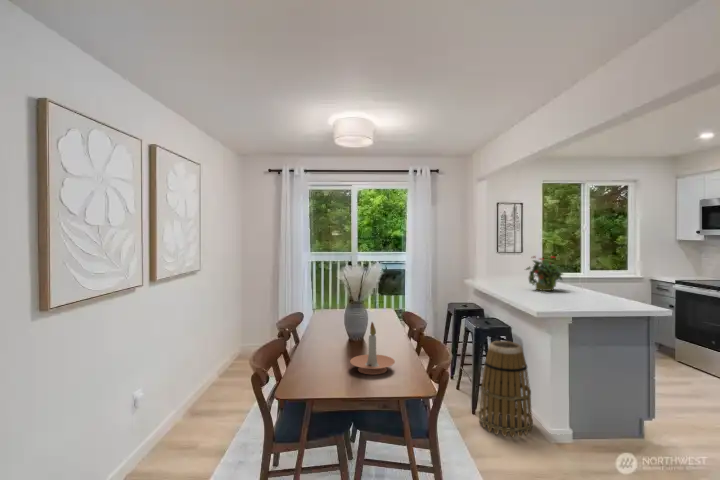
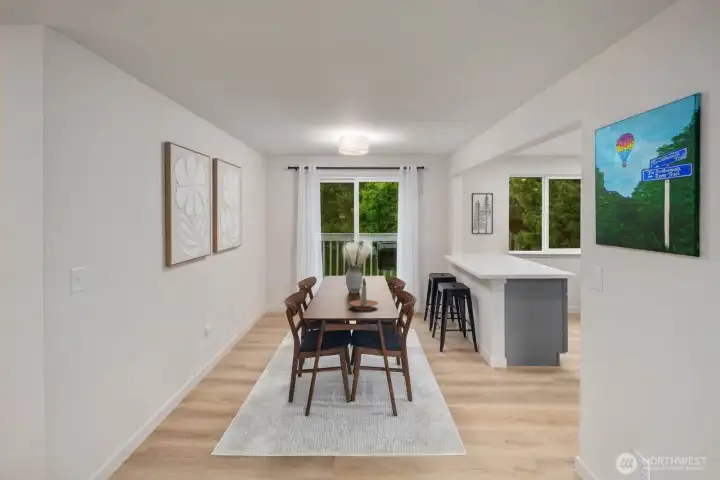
potted plant: present [526,256,563,291] -> none [485,236,513,263]
basket: present [479,341,533,437] -> none [444,298,481,364]

